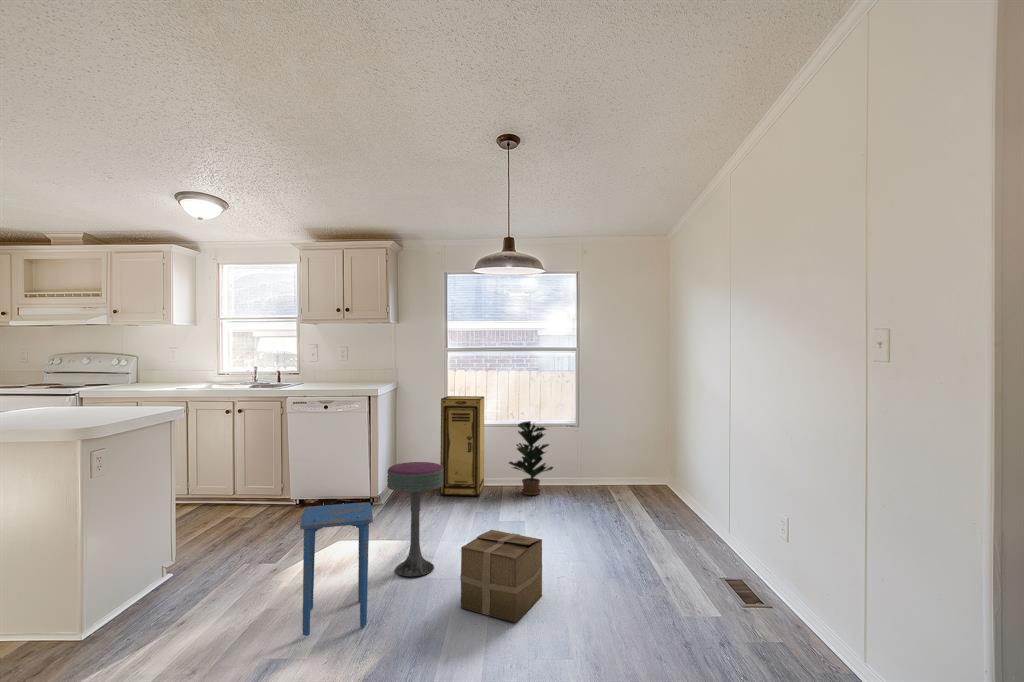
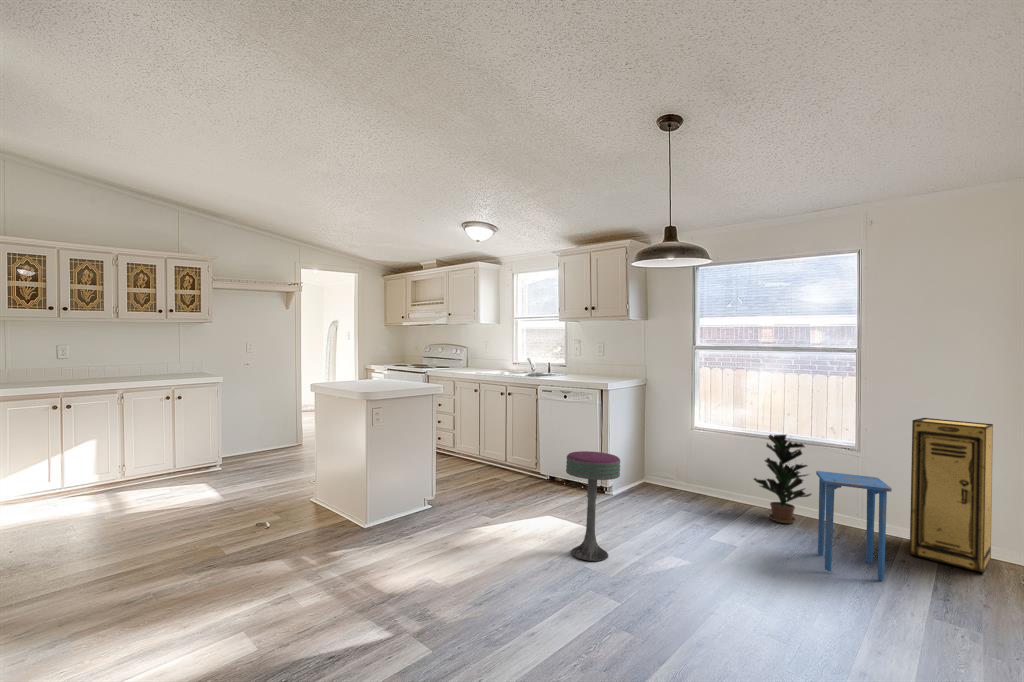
storage cabinet: present [440,396,484,496] -> present [910,418,993,573]
side table: present [300,502,373,636] -> present [816,471,892,580]
cardboard box: present [460,530,542,622] -> none [597,533,689,628]

